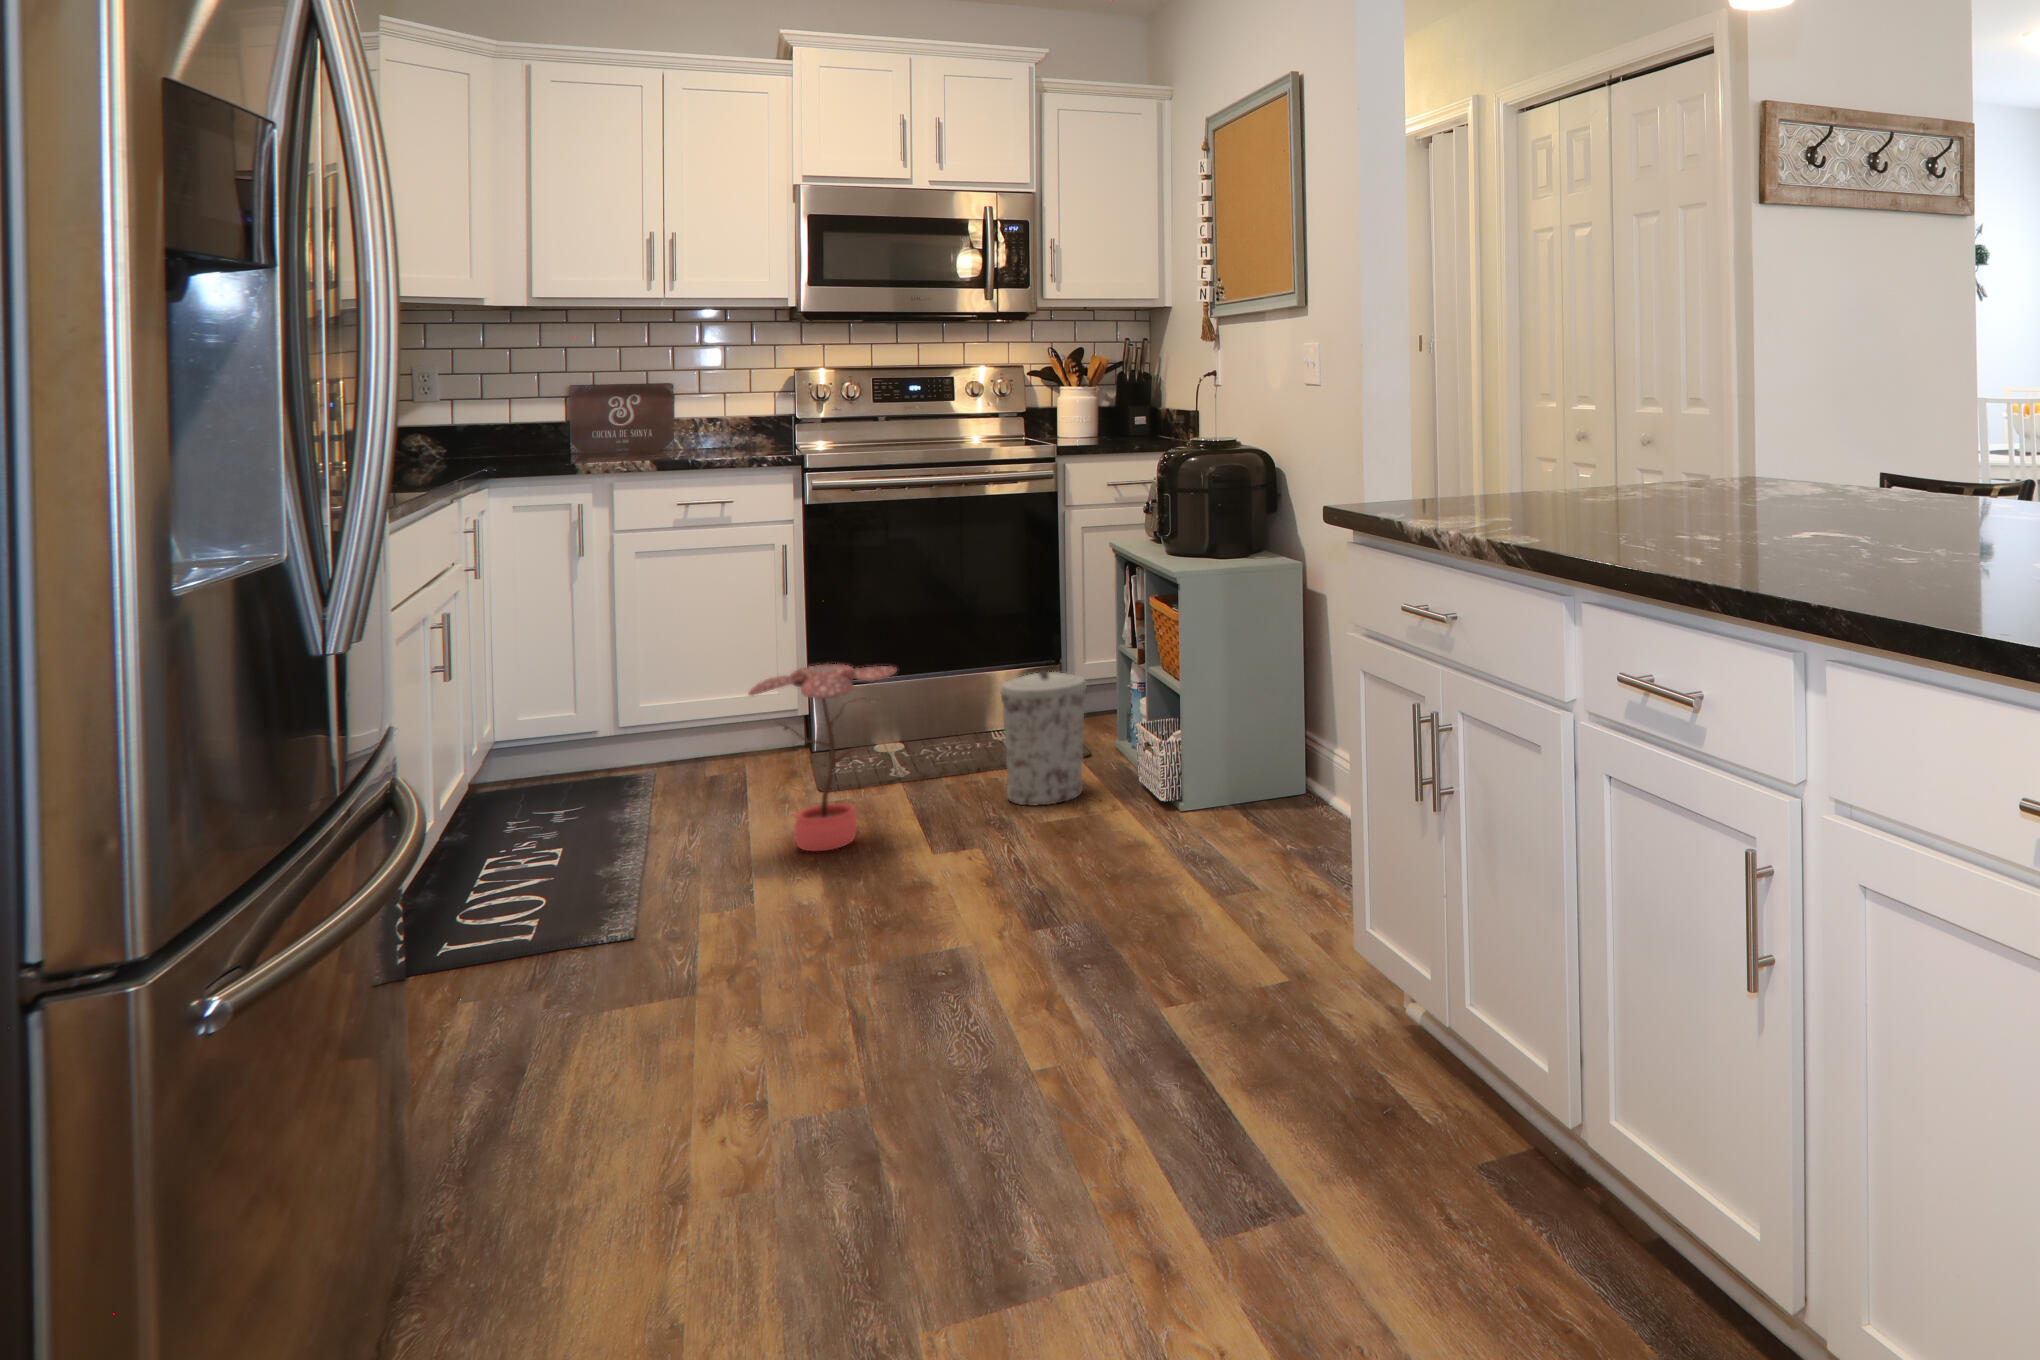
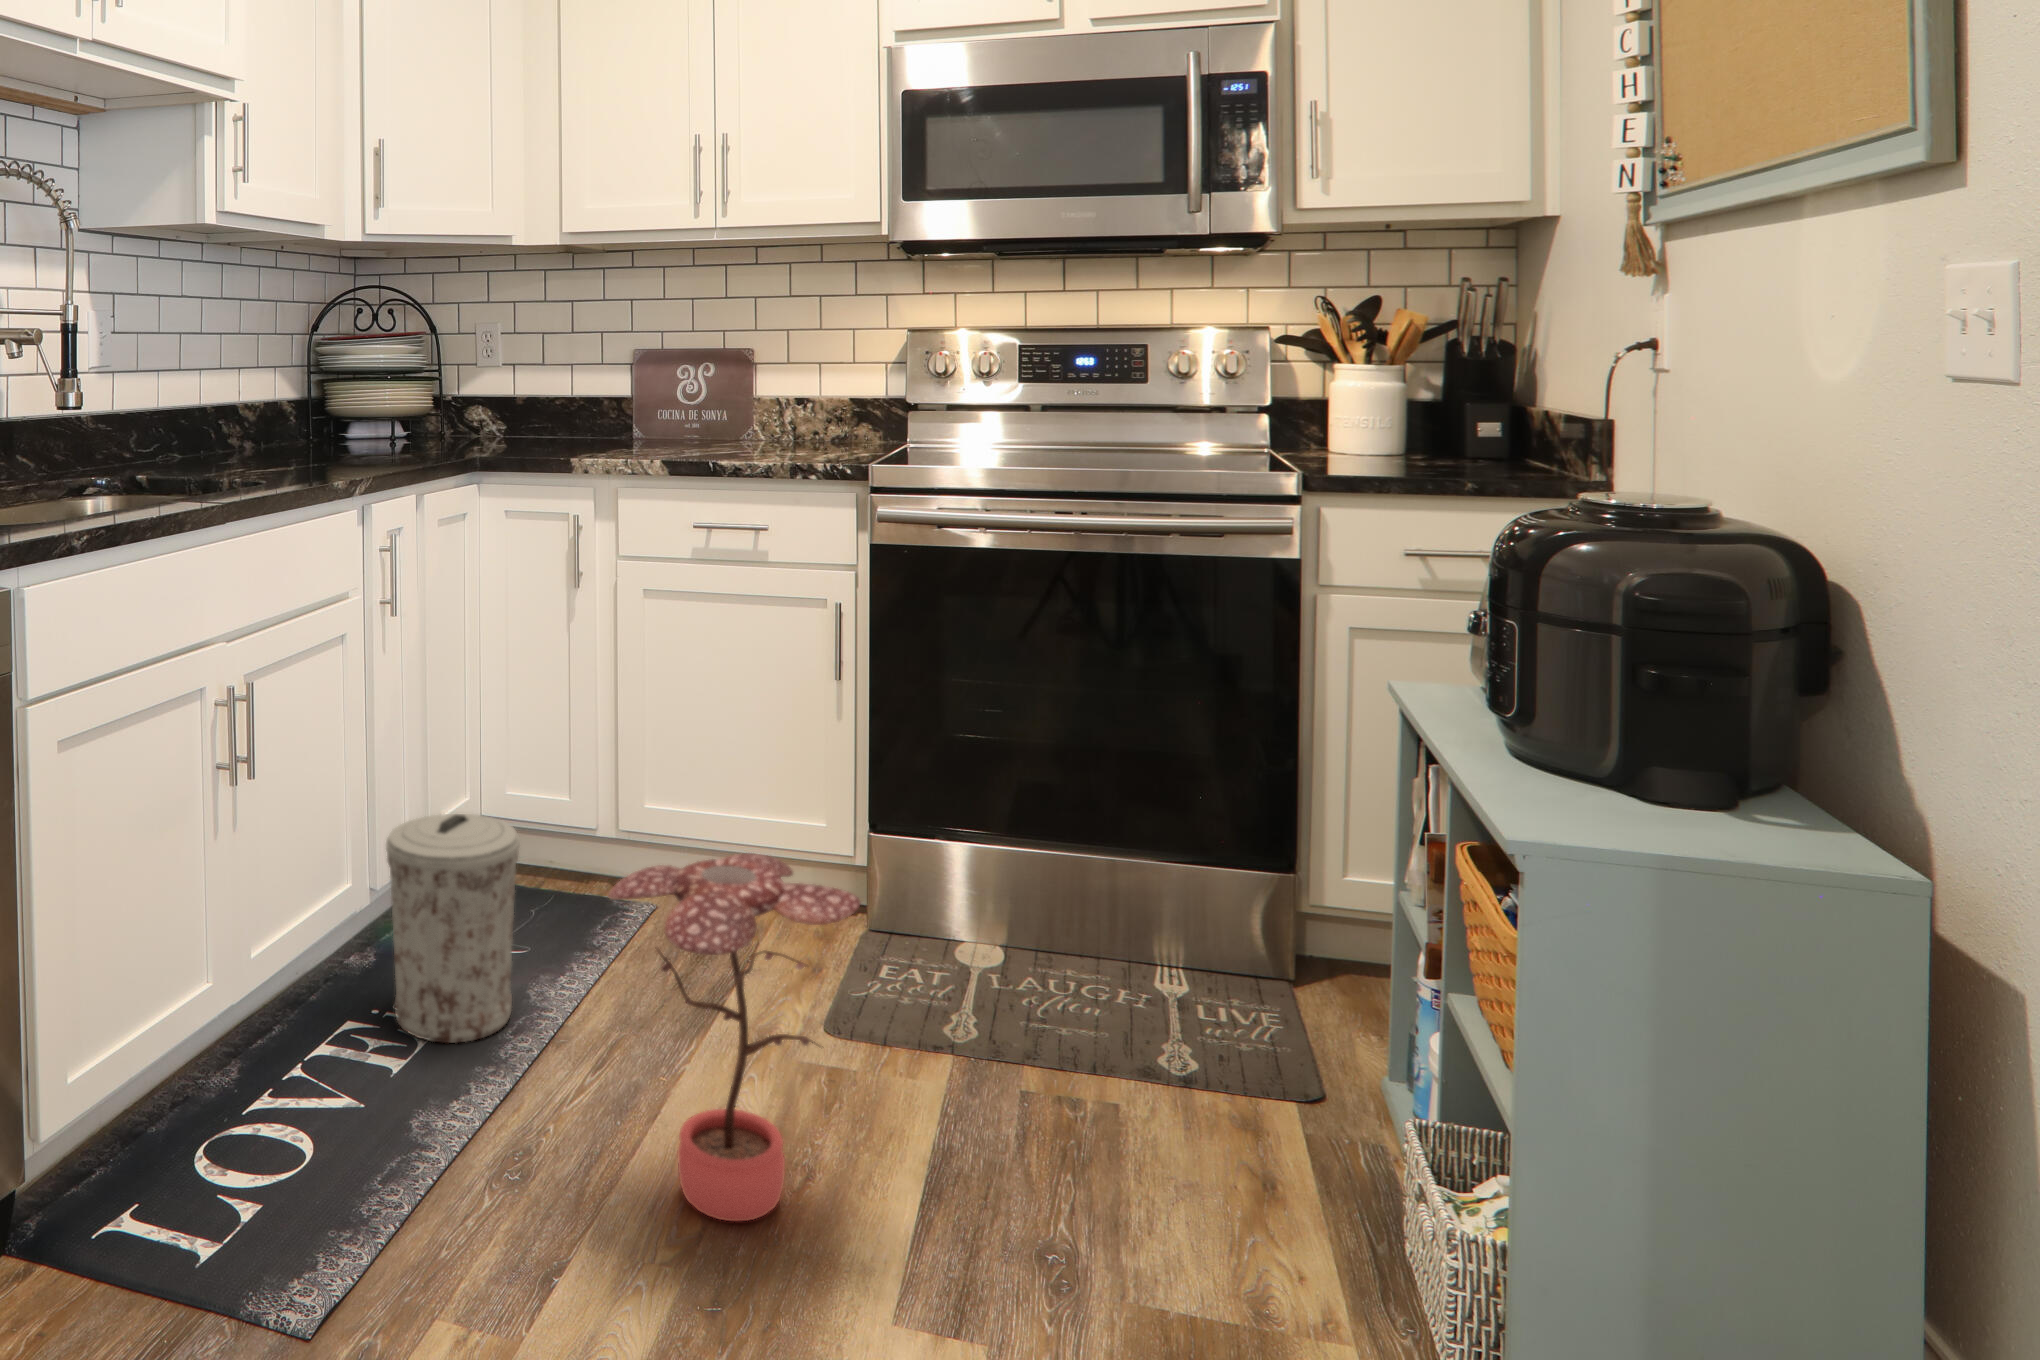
trash can: present [1000,671,1087,806] -> present [386,814,520,1043]

